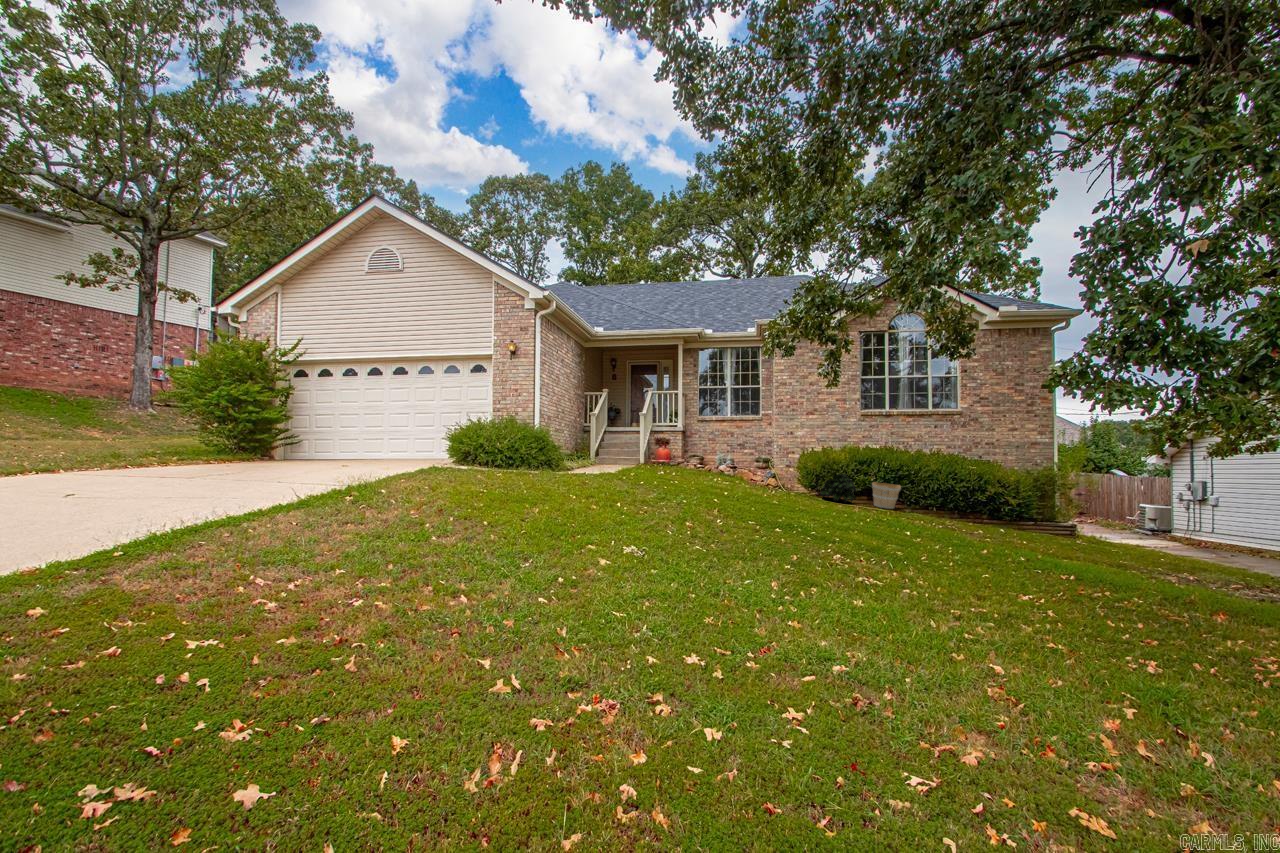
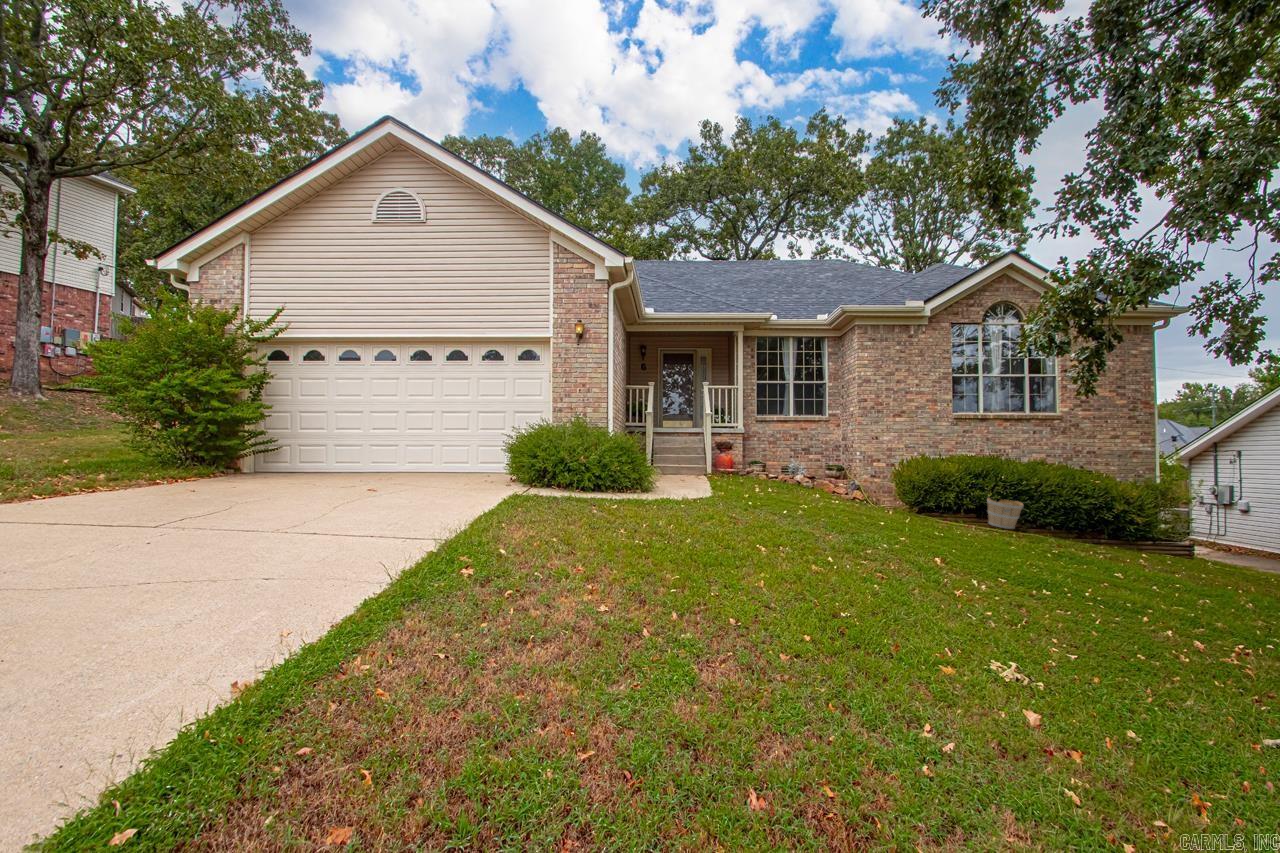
potted plant: present [820,474,856,502] -> none [930,488,975,523]

